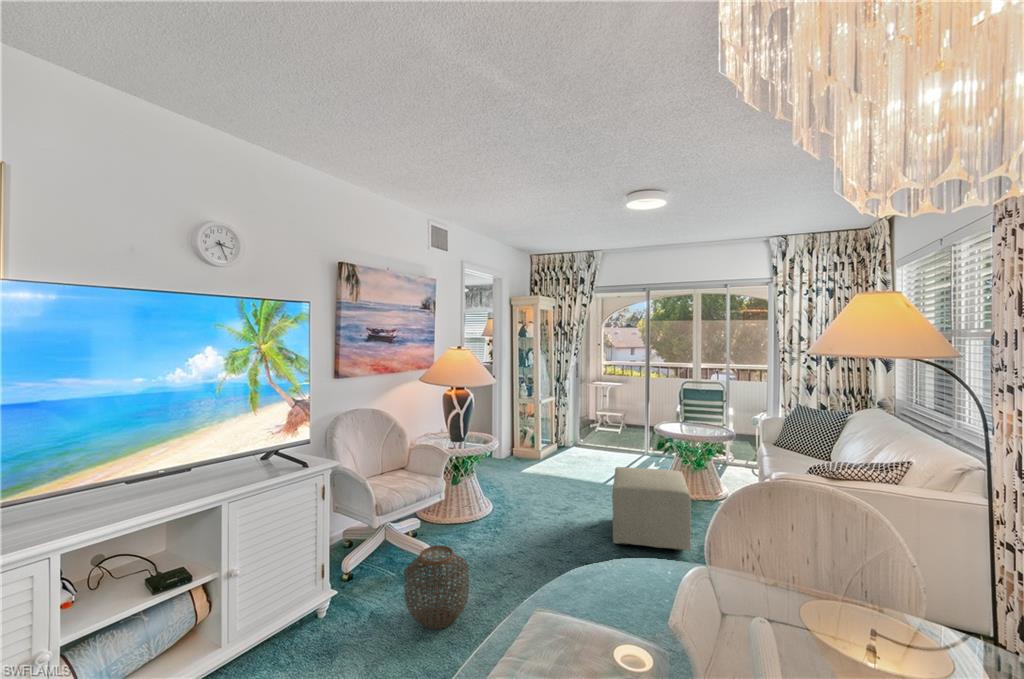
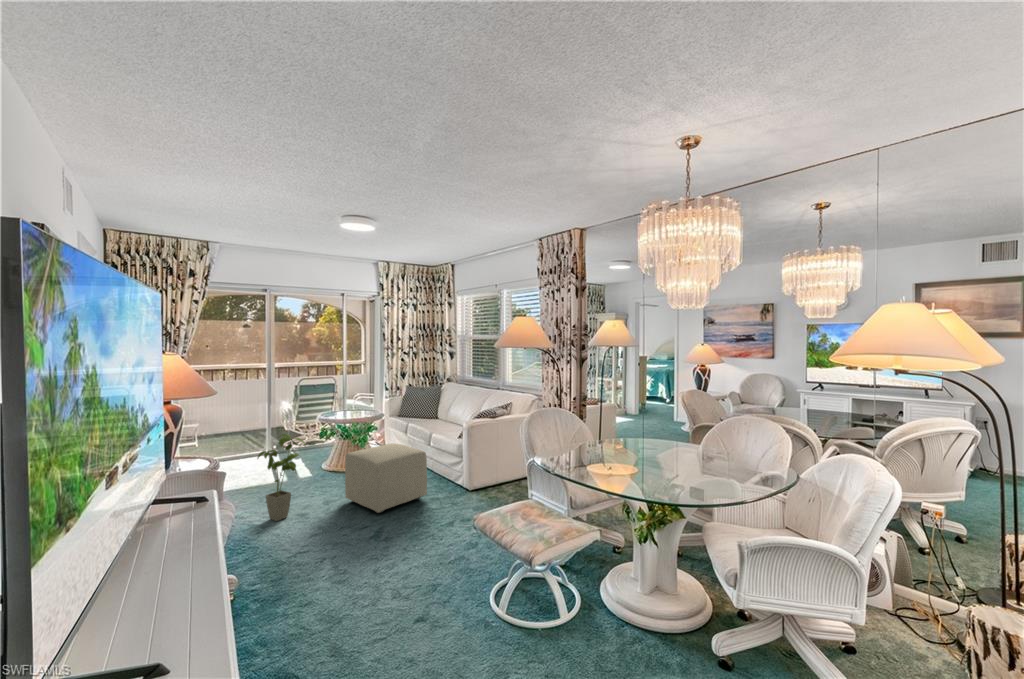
house plant: none [537,431,579,510] -> present [258,434,306,521]
woven basket: present [404,545,469,629] -> none [305,547,378,637]

